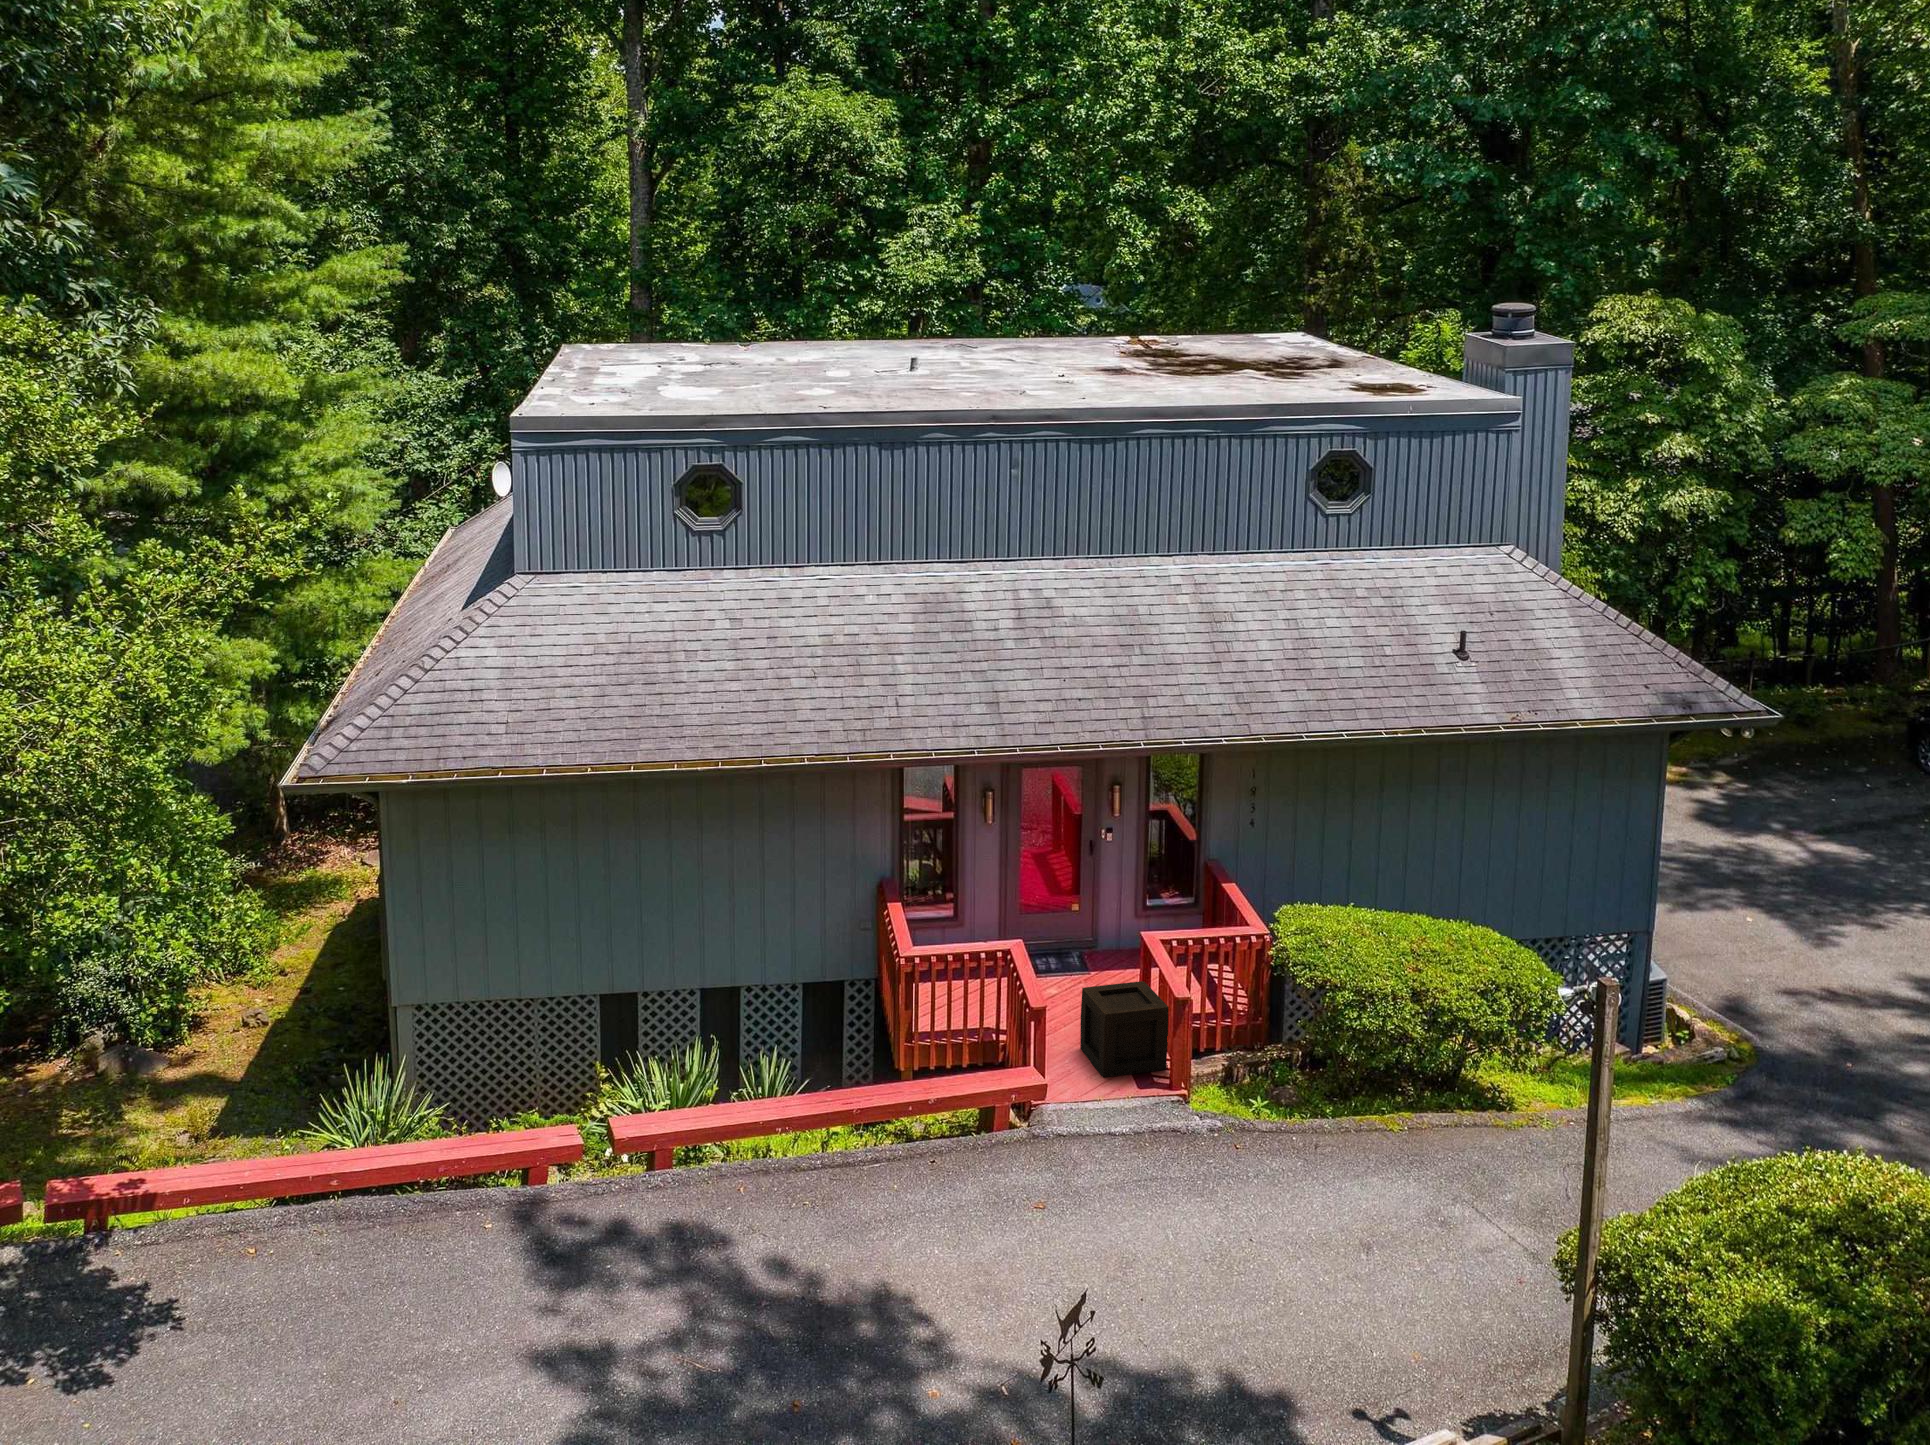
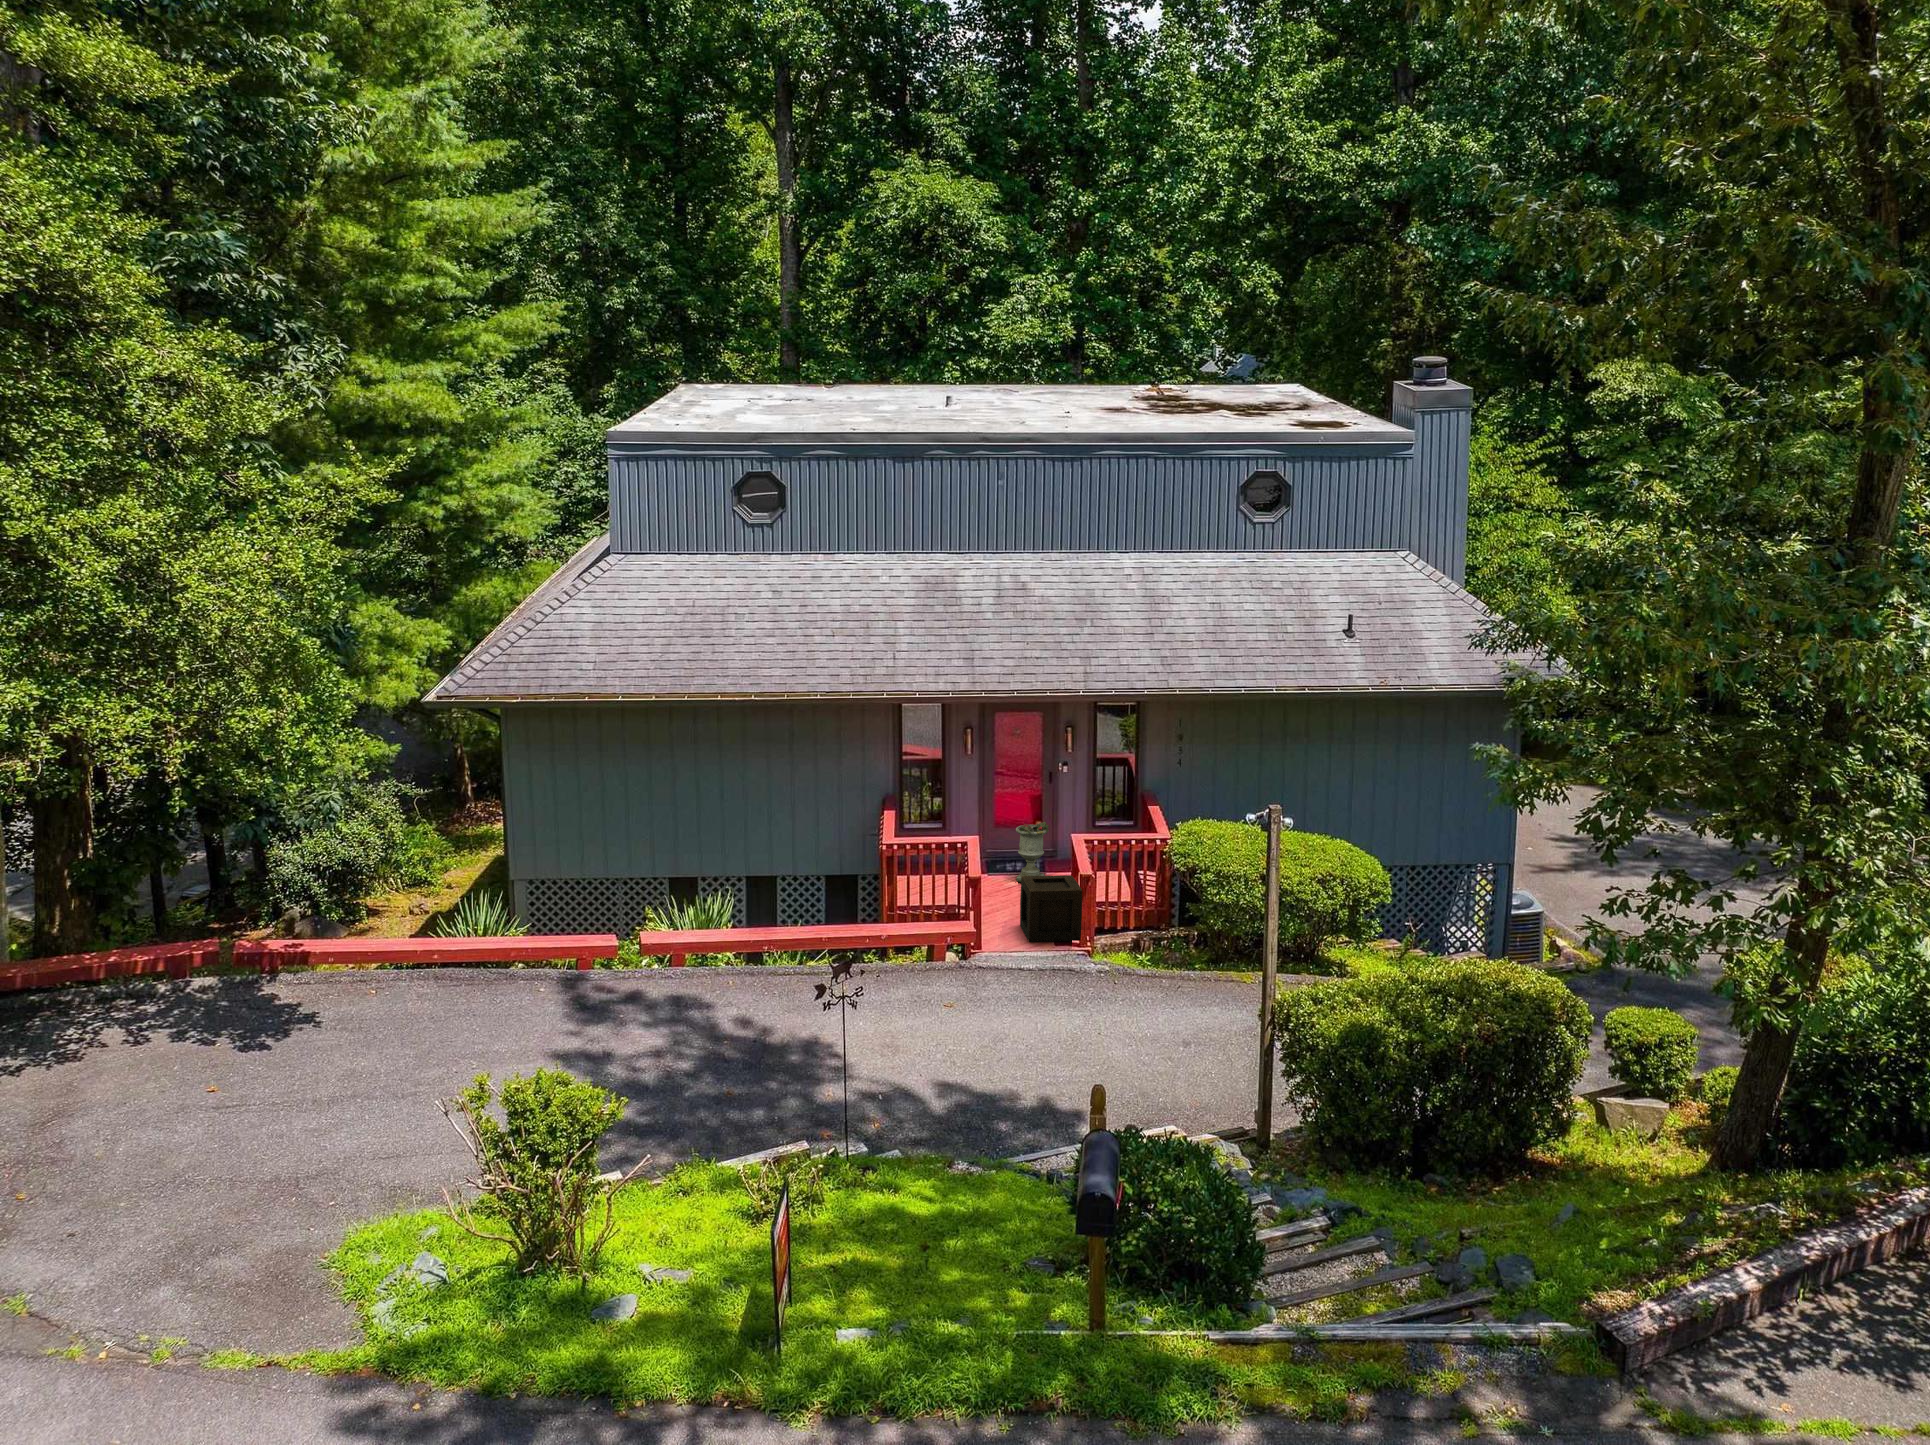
planter: none [1046,896,1087,975] -> present [1016,822,1049,882]

